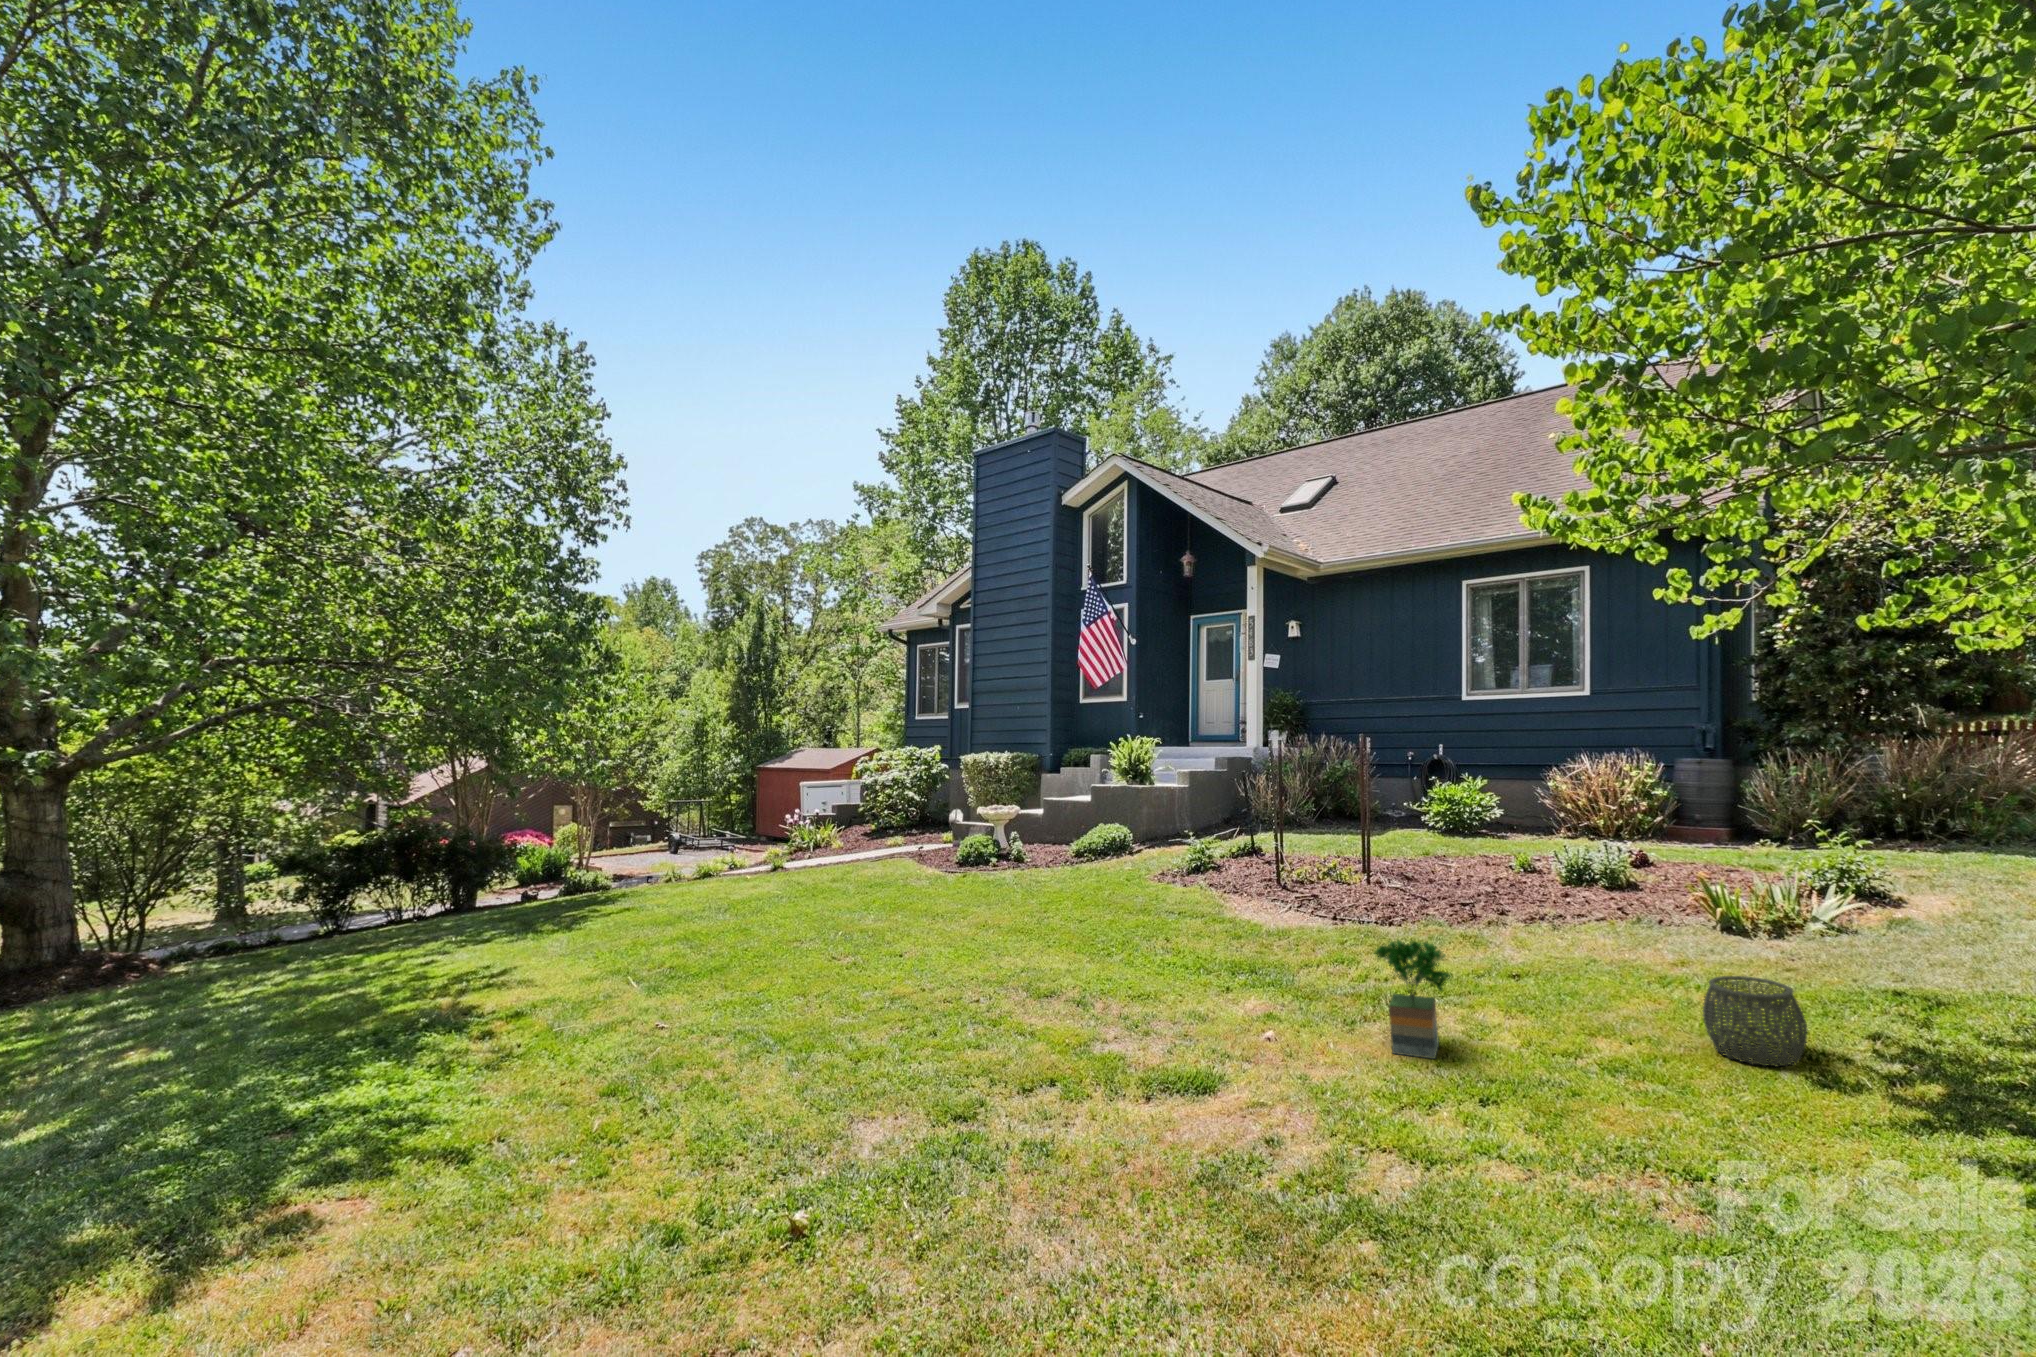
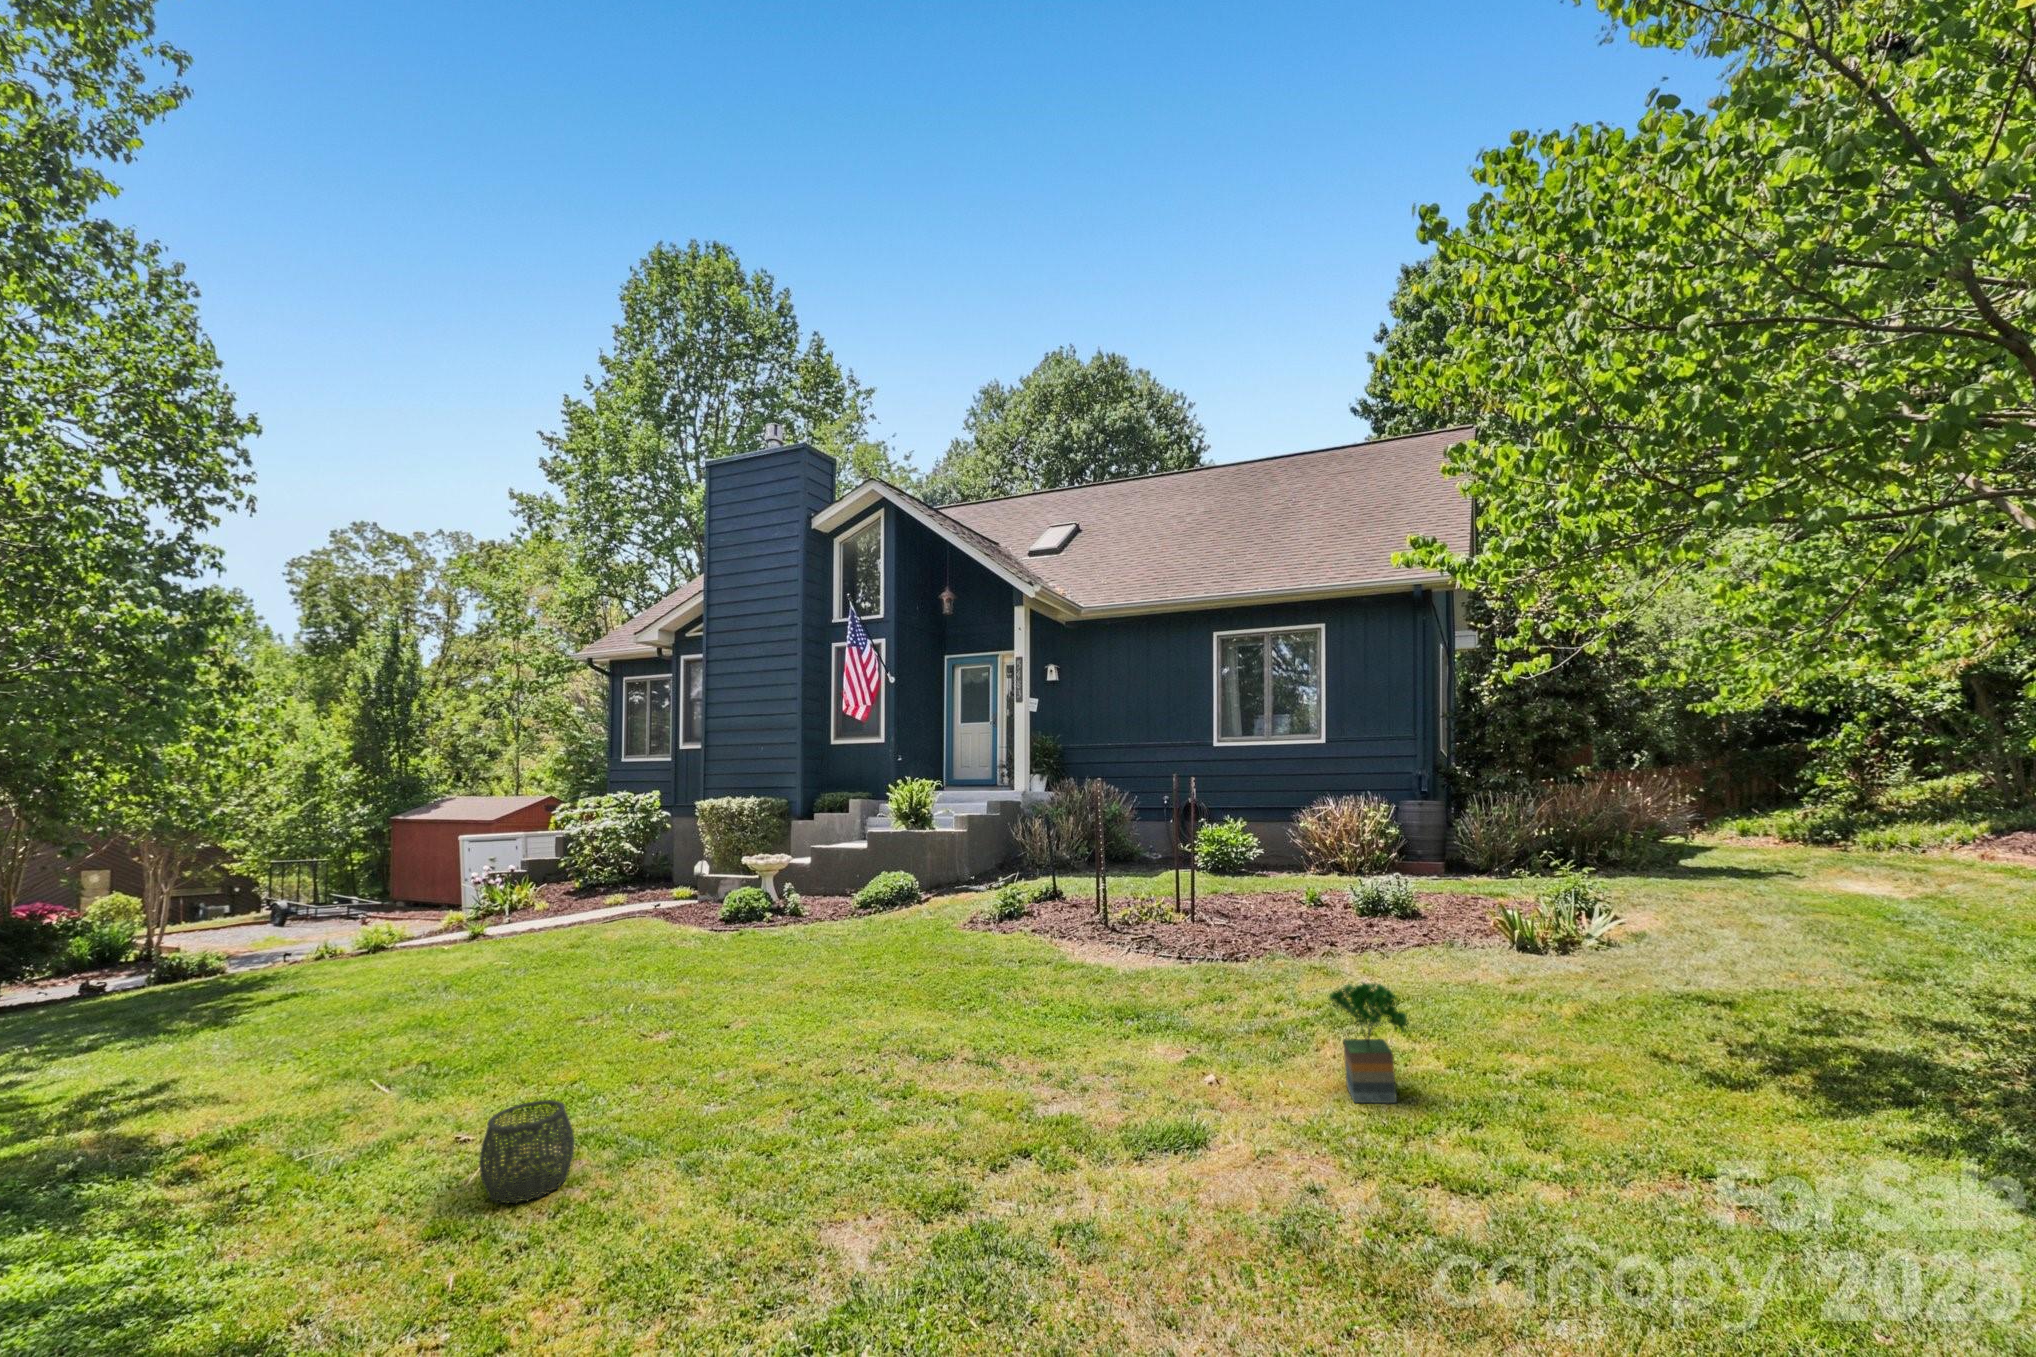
woven basket: present [1703,976,1808,1067] -> present [479,1100,574,1204]

